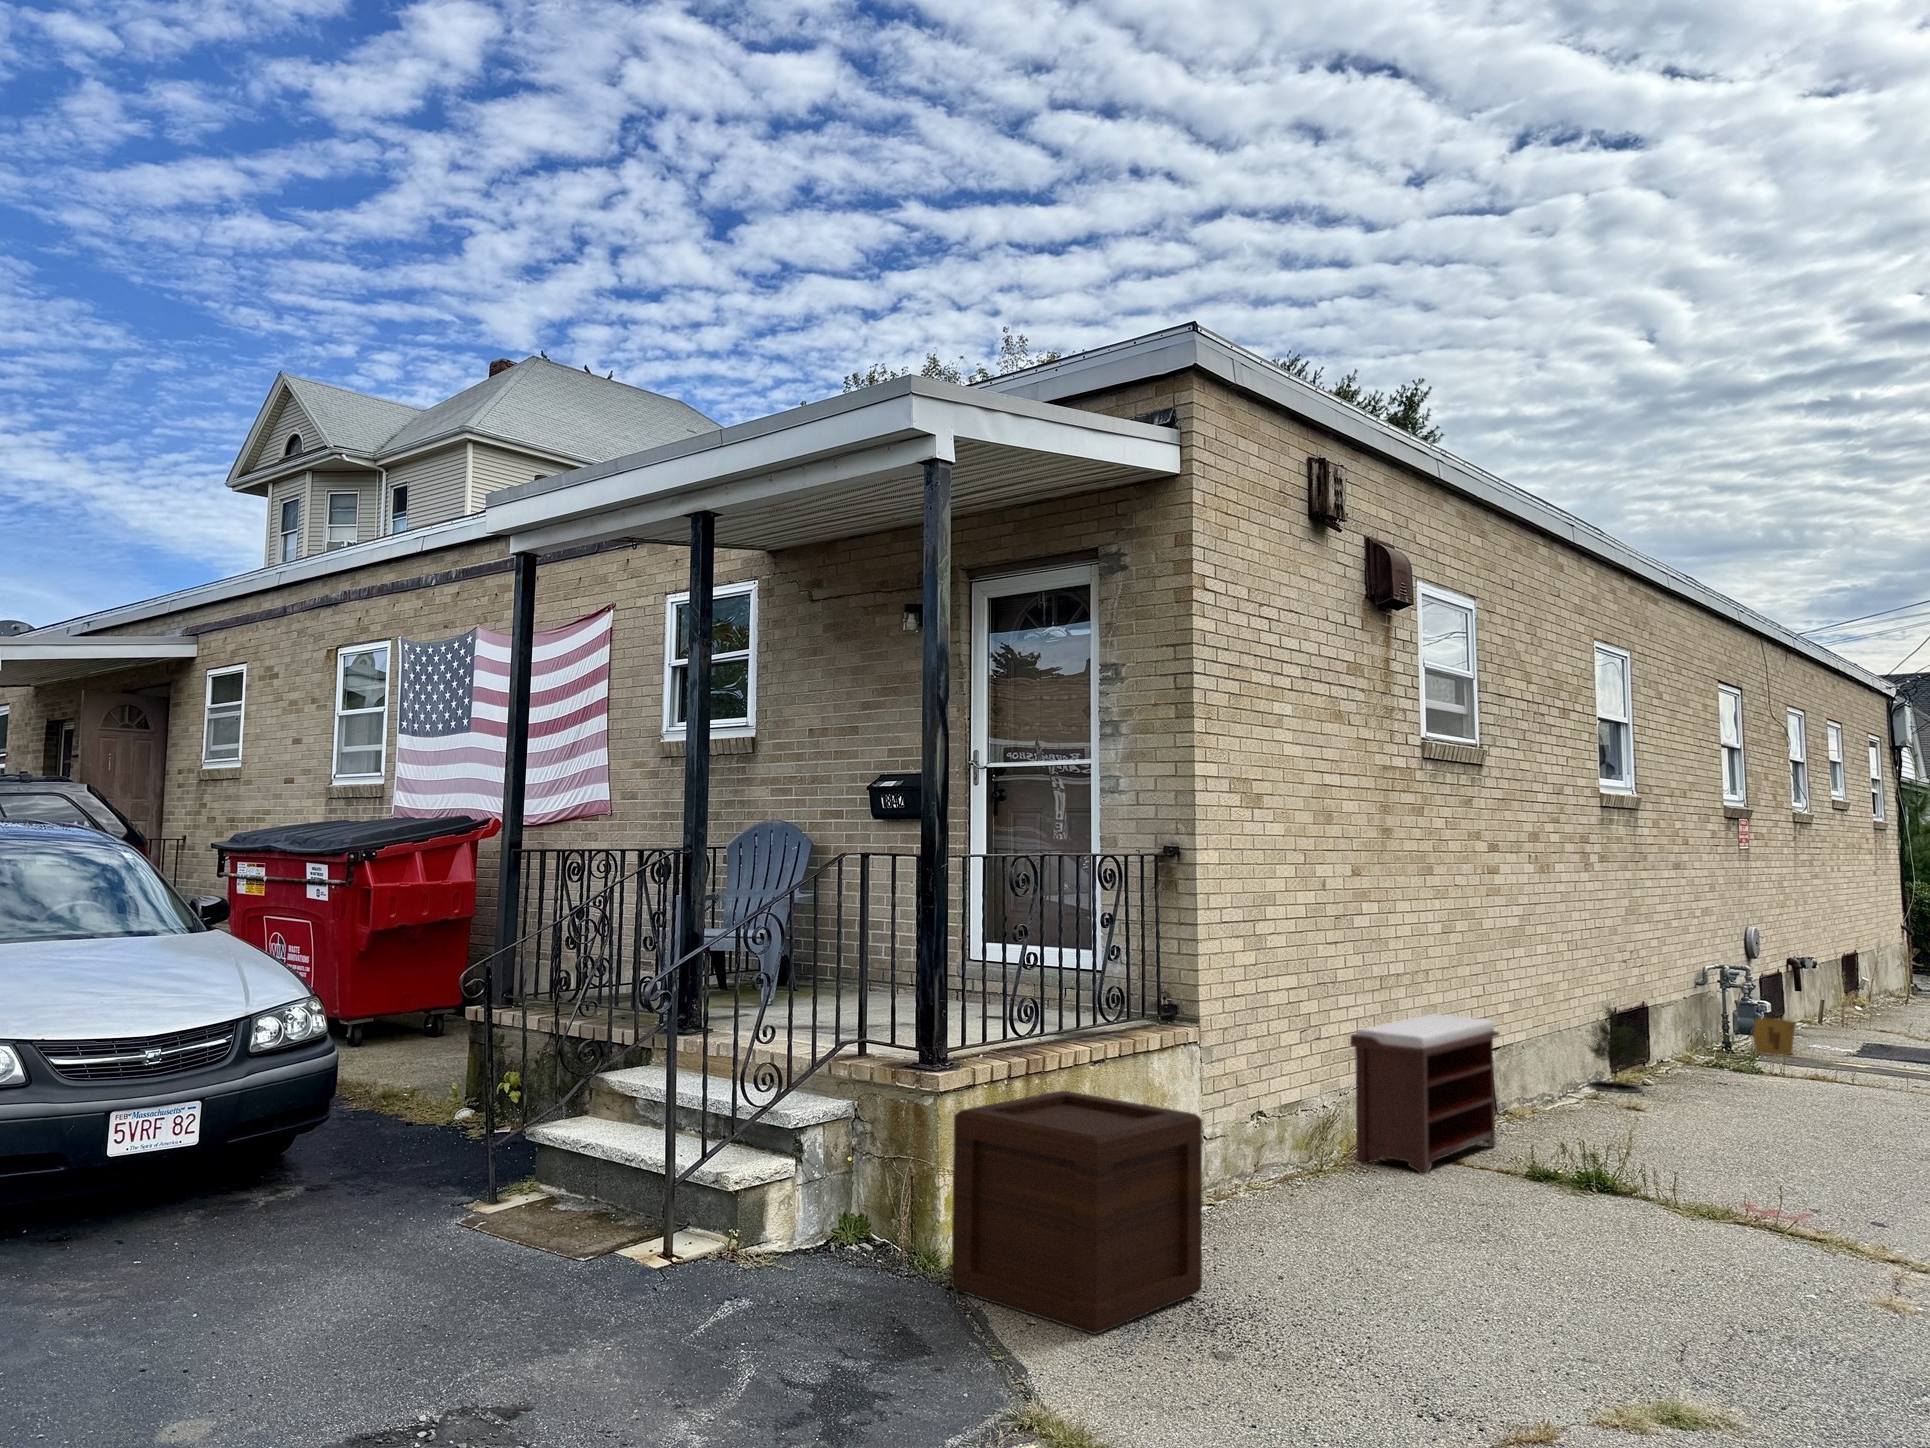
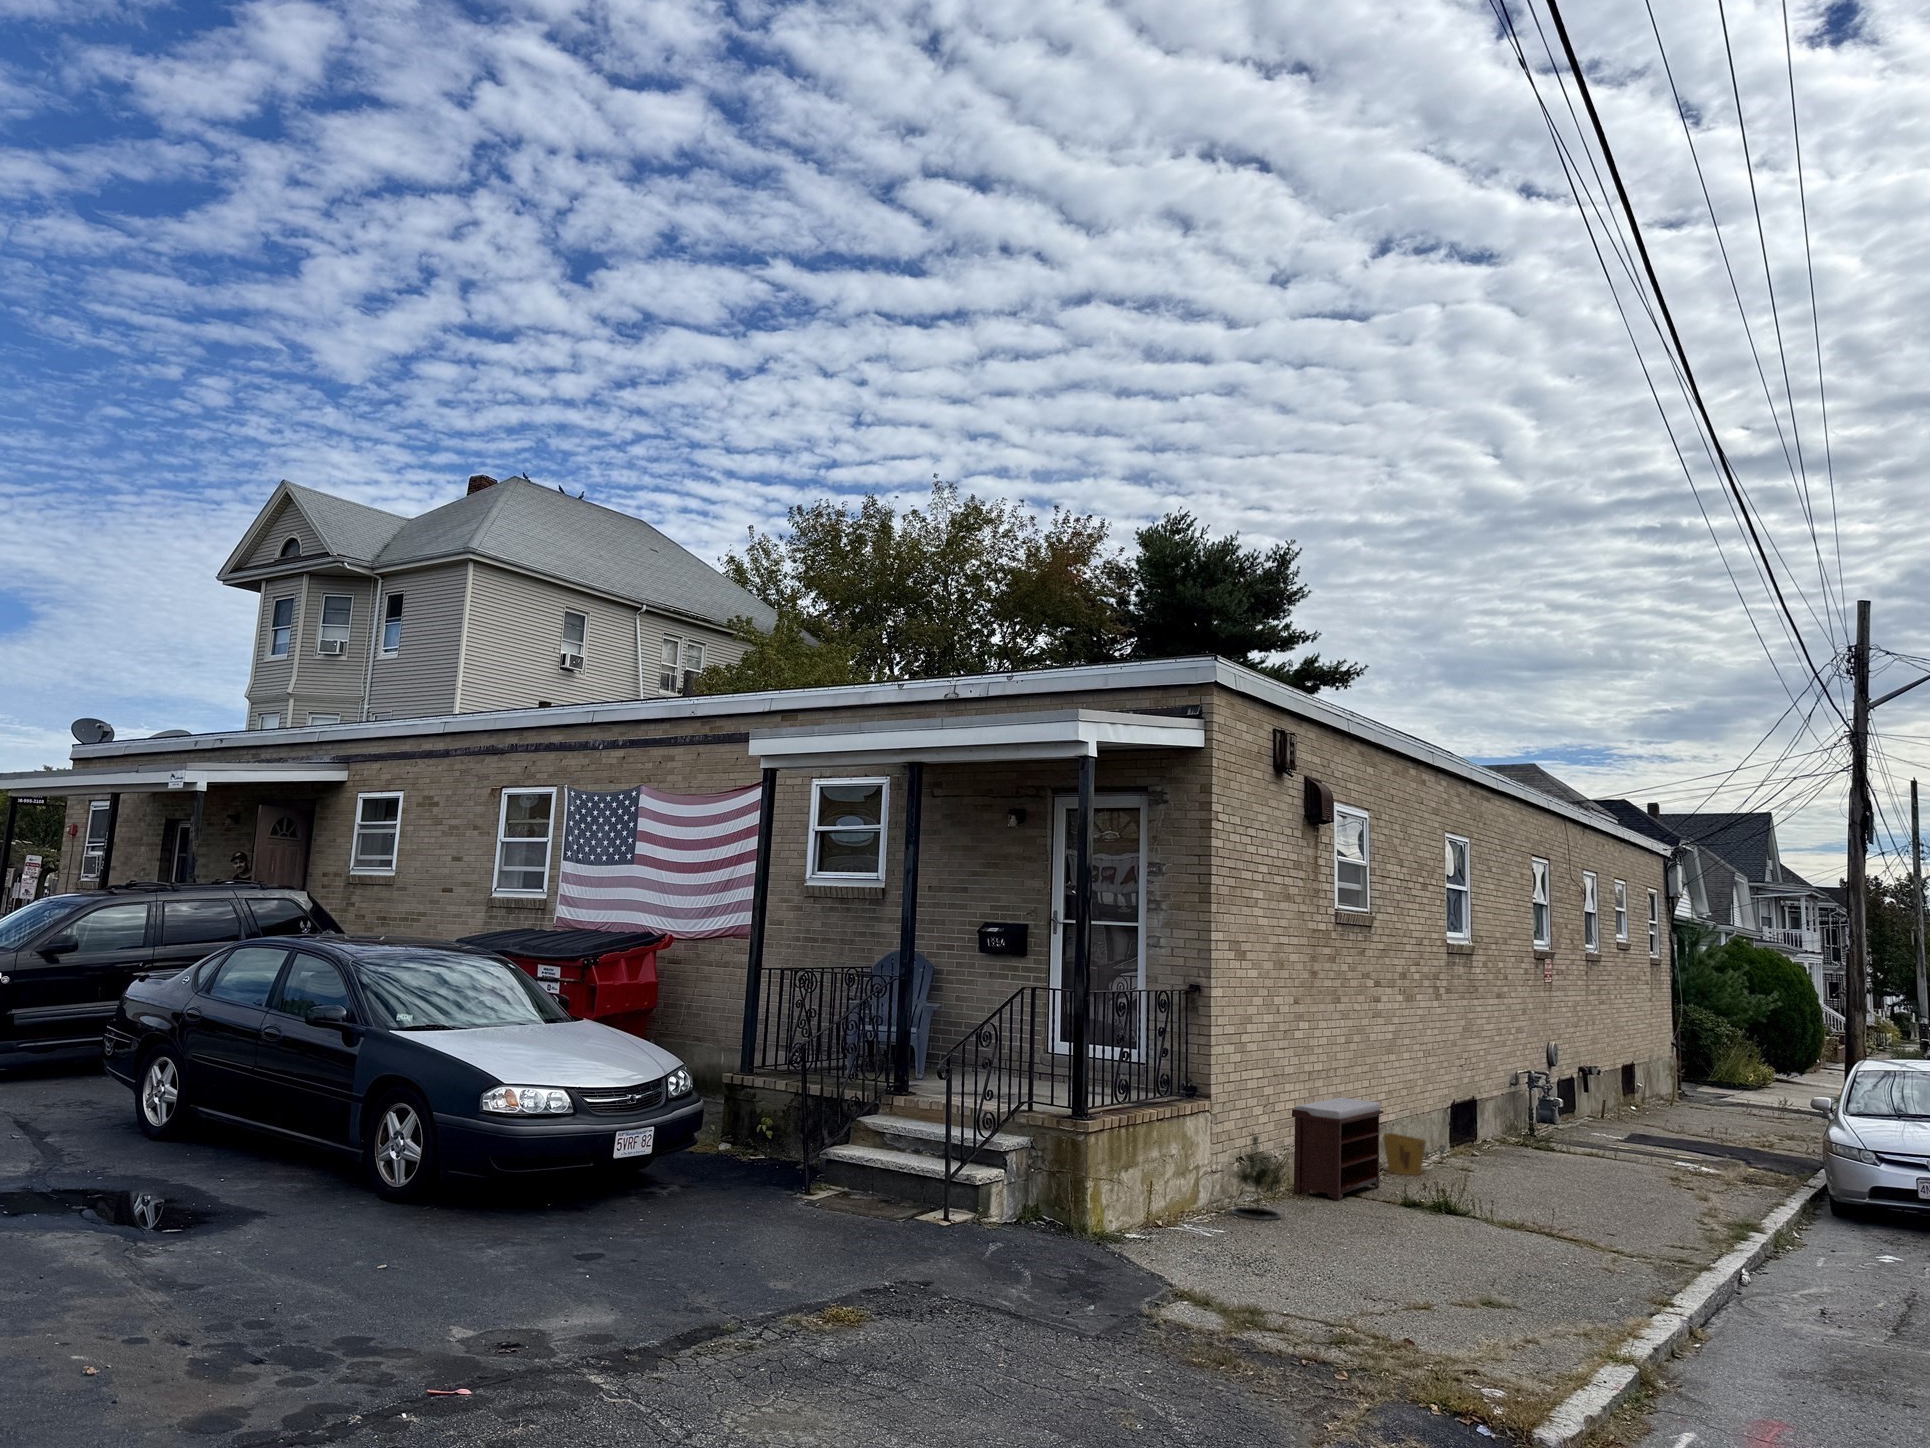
potted tree: present [1586,1003,1642,1093] -> present [1232,1130,1285,1220]
bucket: present [1752,1017,1796,1056] -> present [1383,1133,1426,1175]
wooden crate: present [951,1091,1202,1334] -> none [1092,1134,1235,1267]

